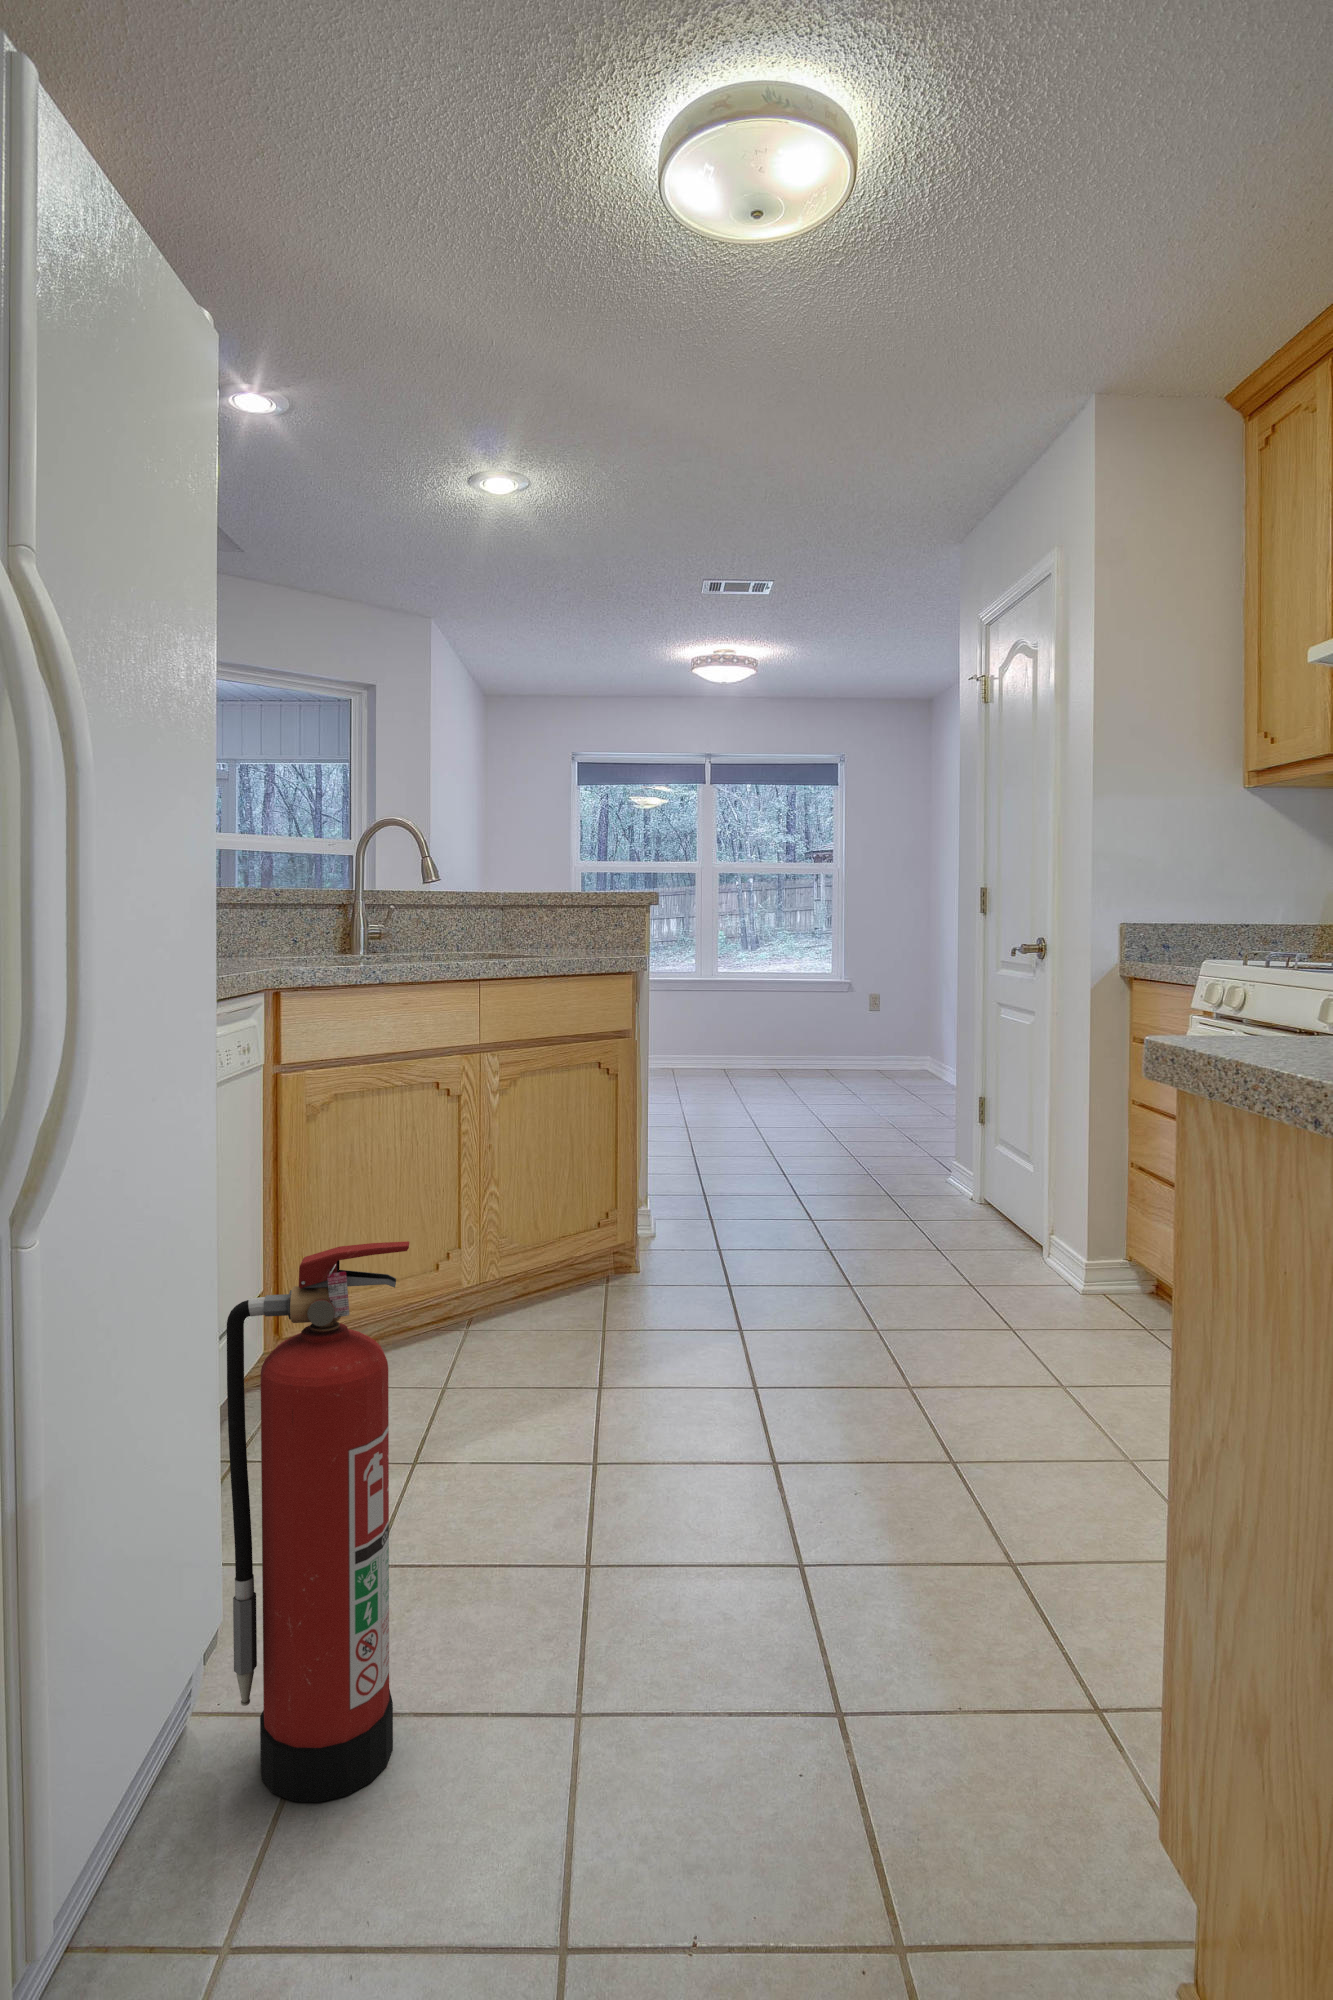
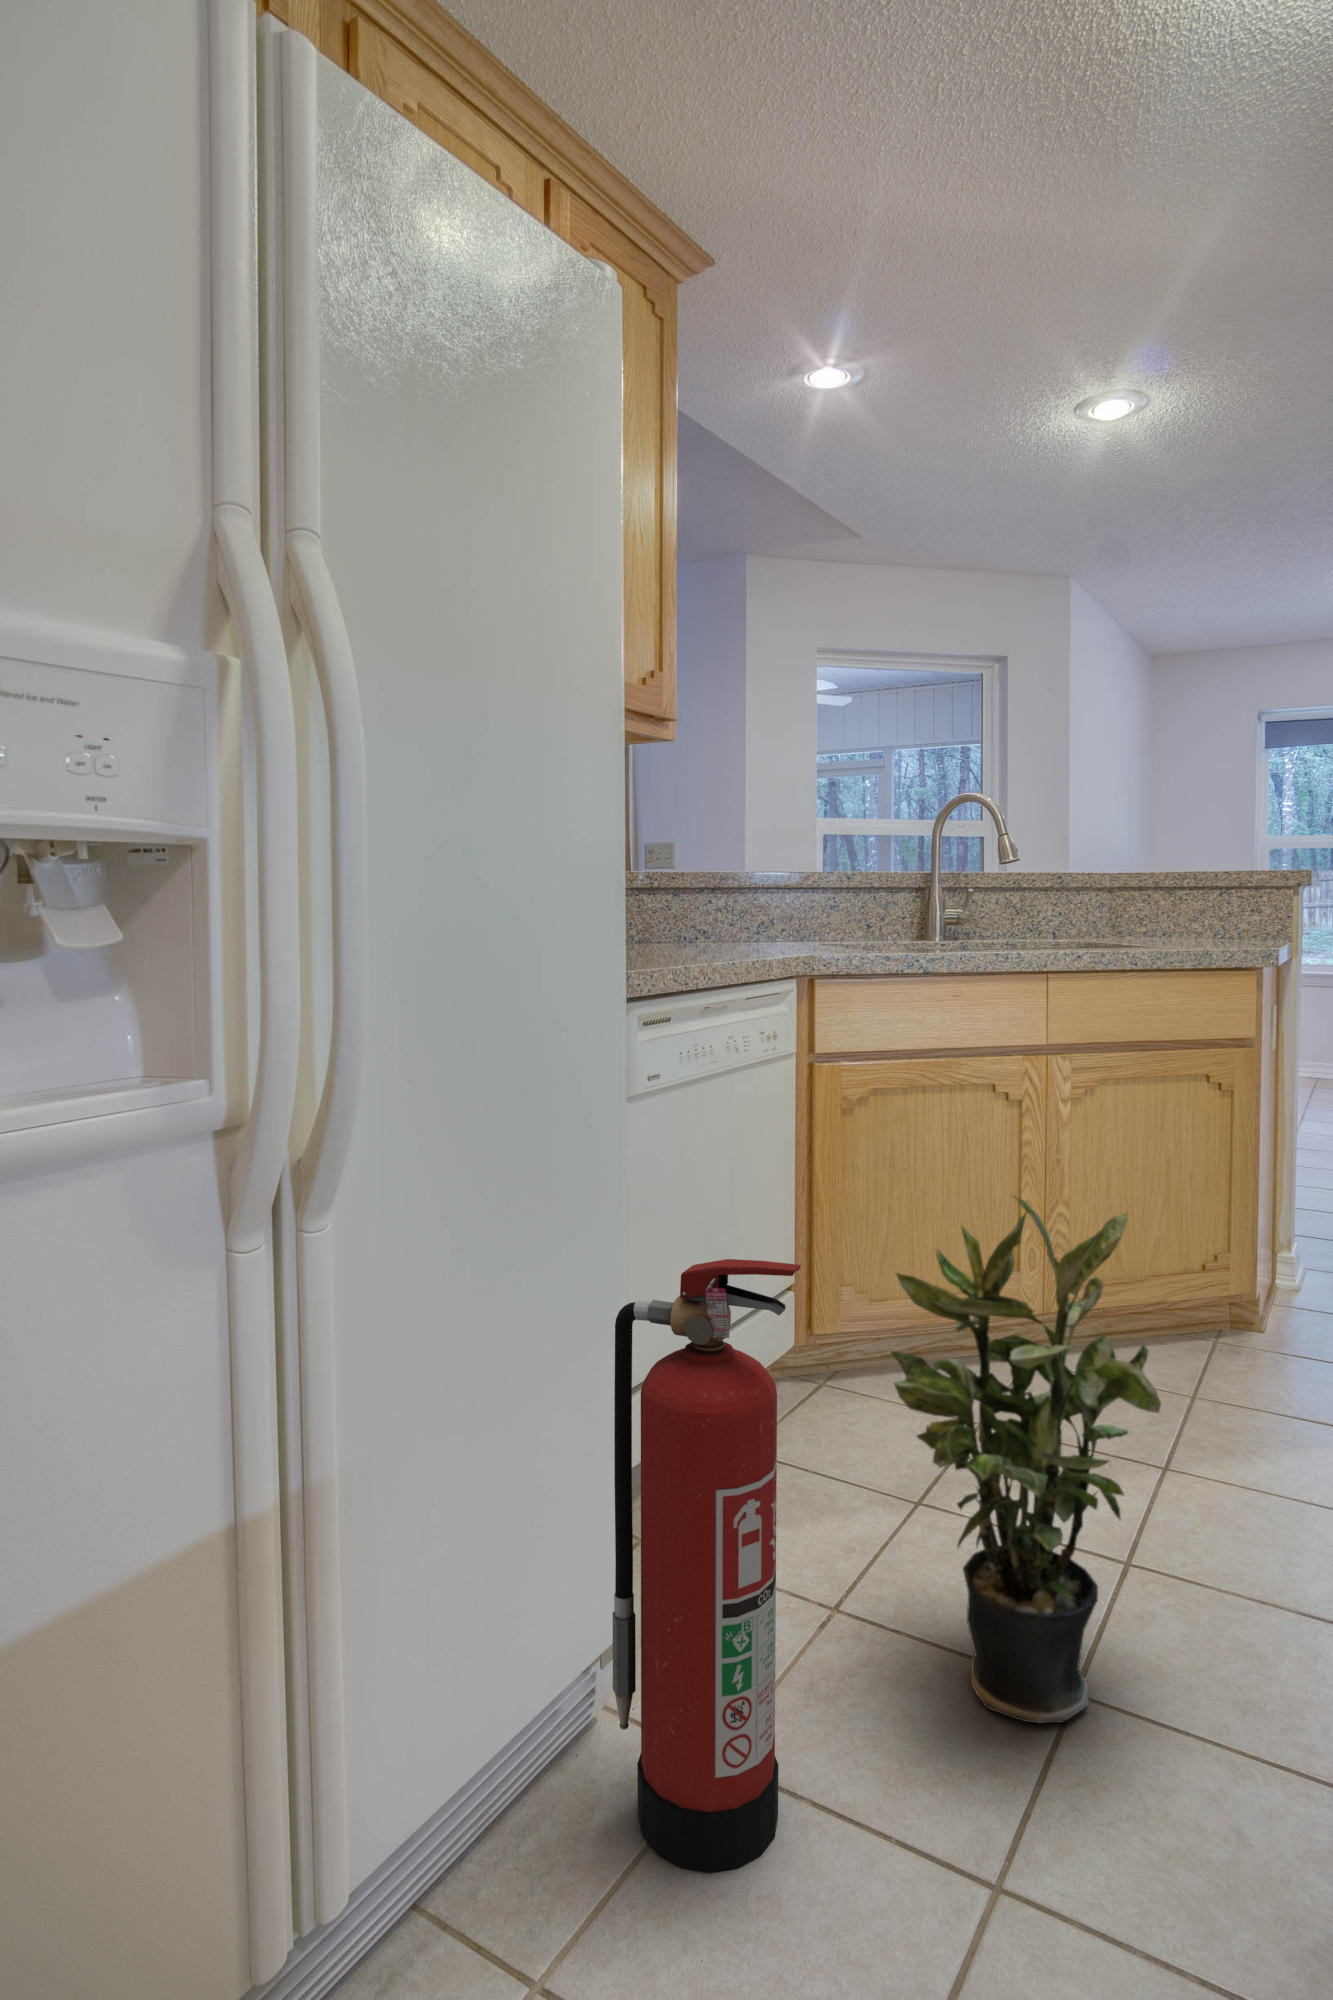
potted plant: none [436,1169,645,1599] -> present [890,1198,1161,1723]

